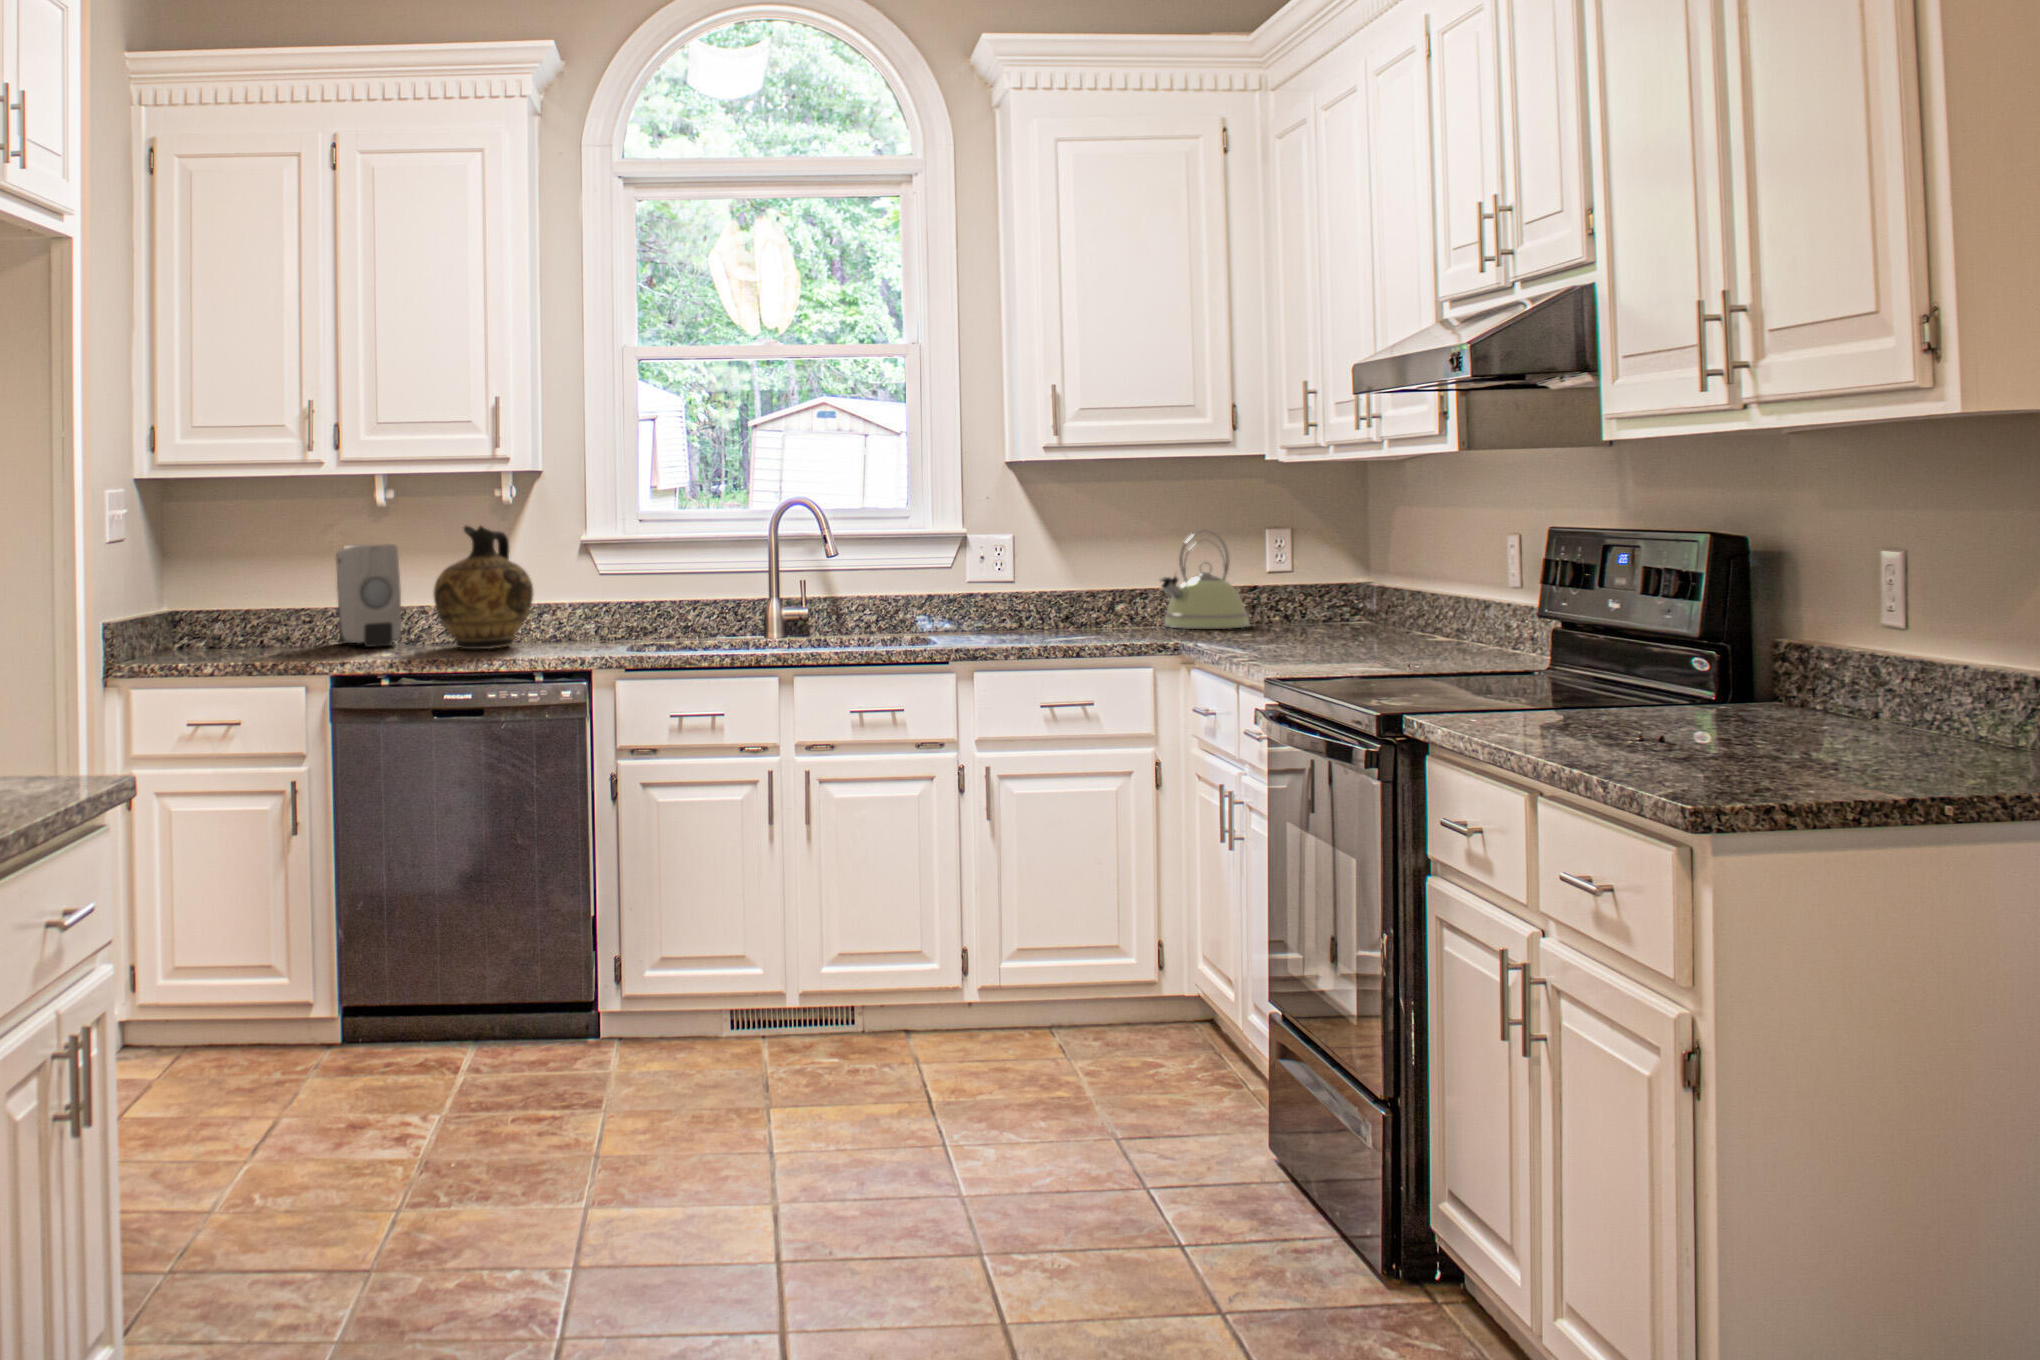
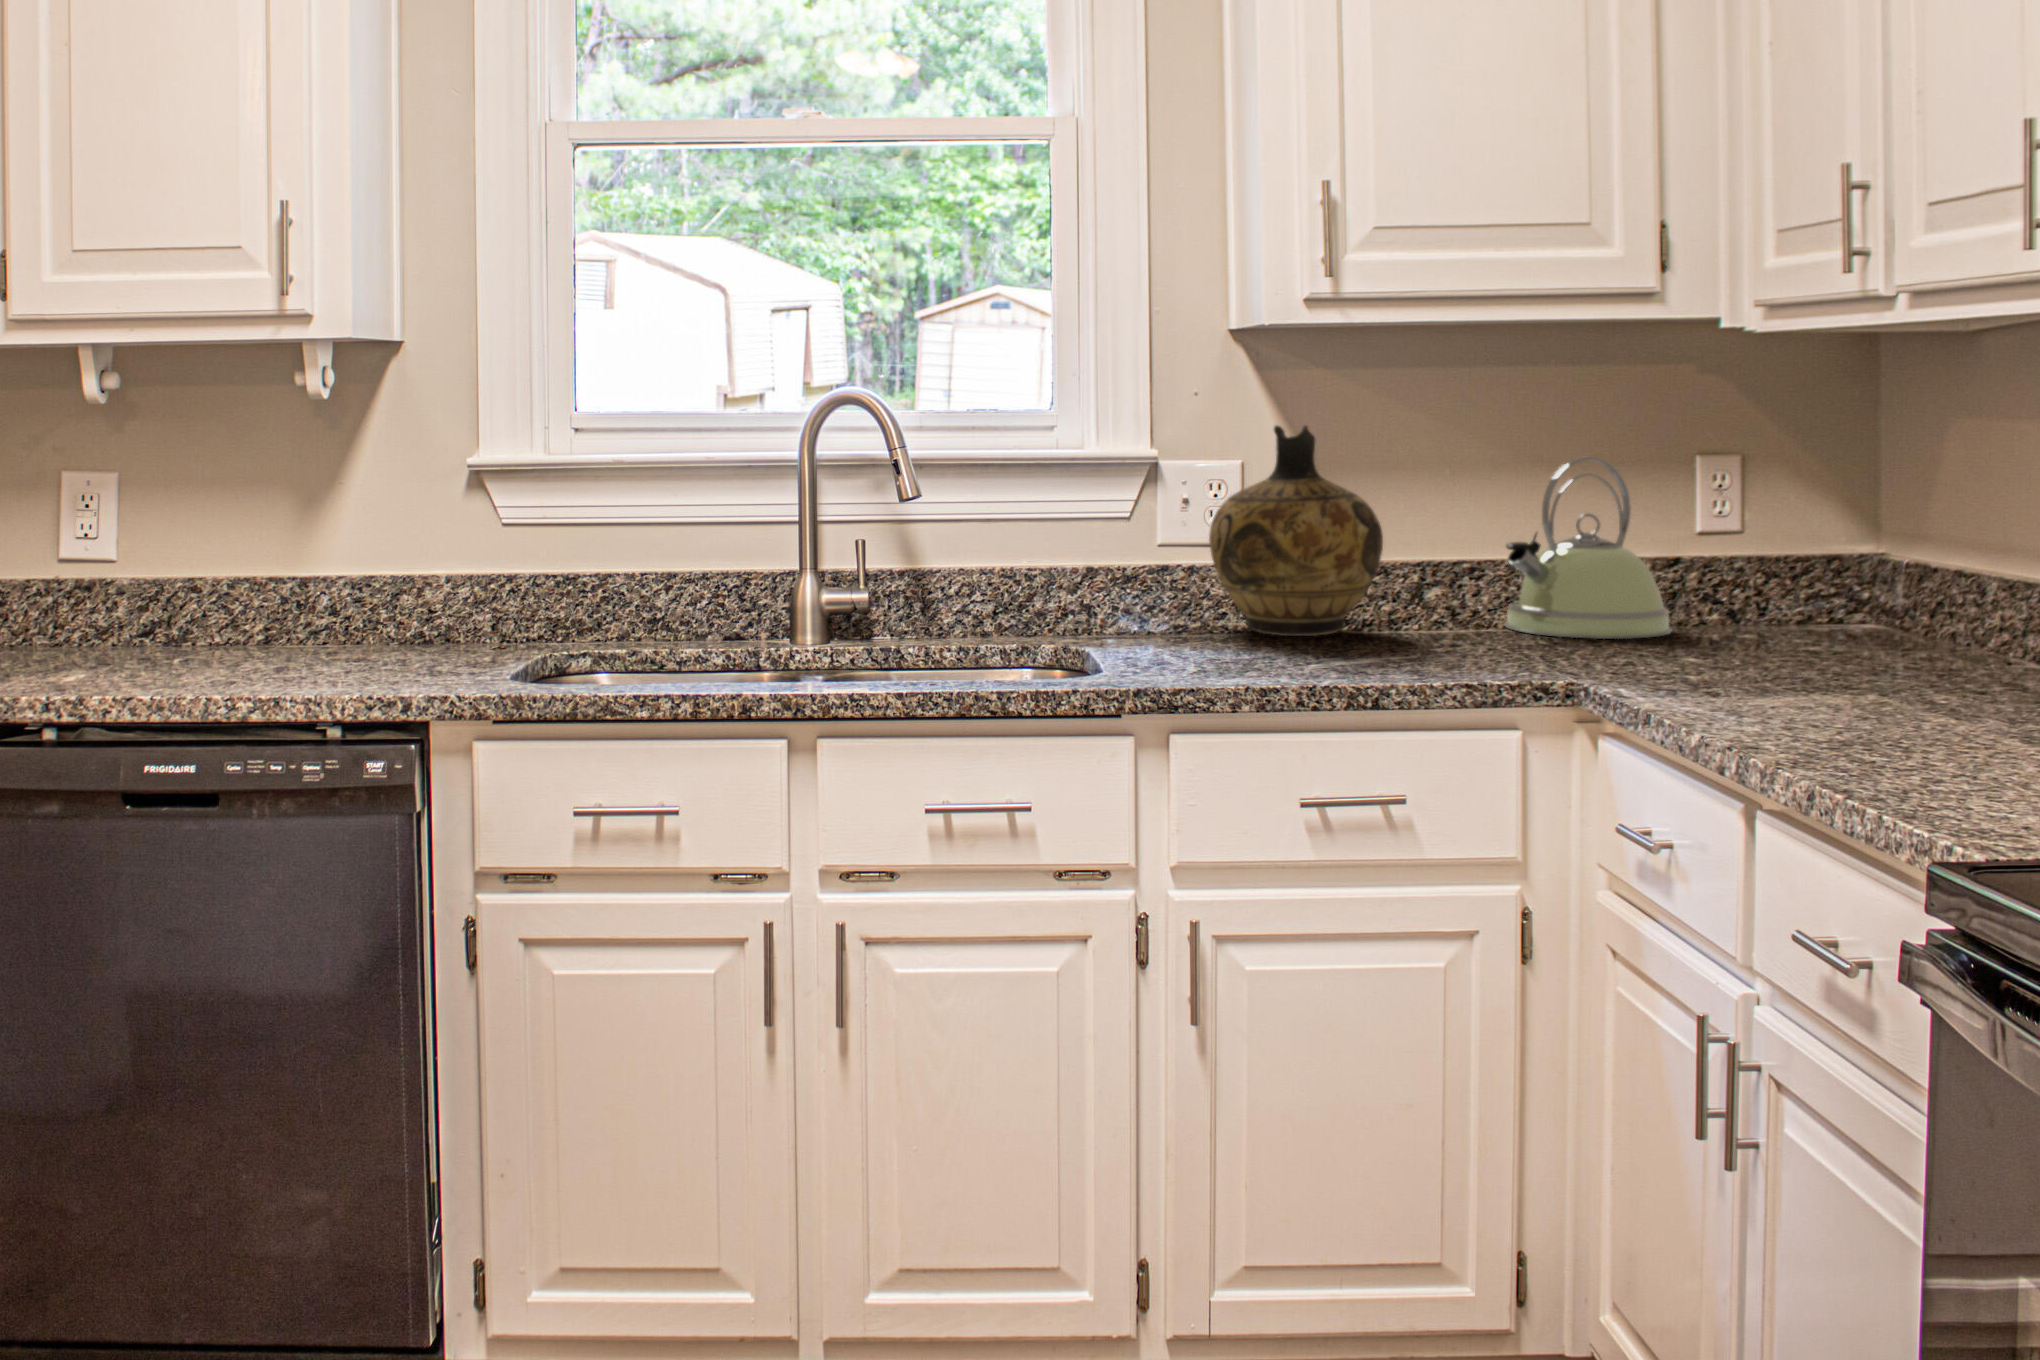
ceramic jug: present [433,525,533,649] -> present [1209,426,1383,636]
soap dispenser: present [336,544,401,647] -> none [31,472,129,657]

